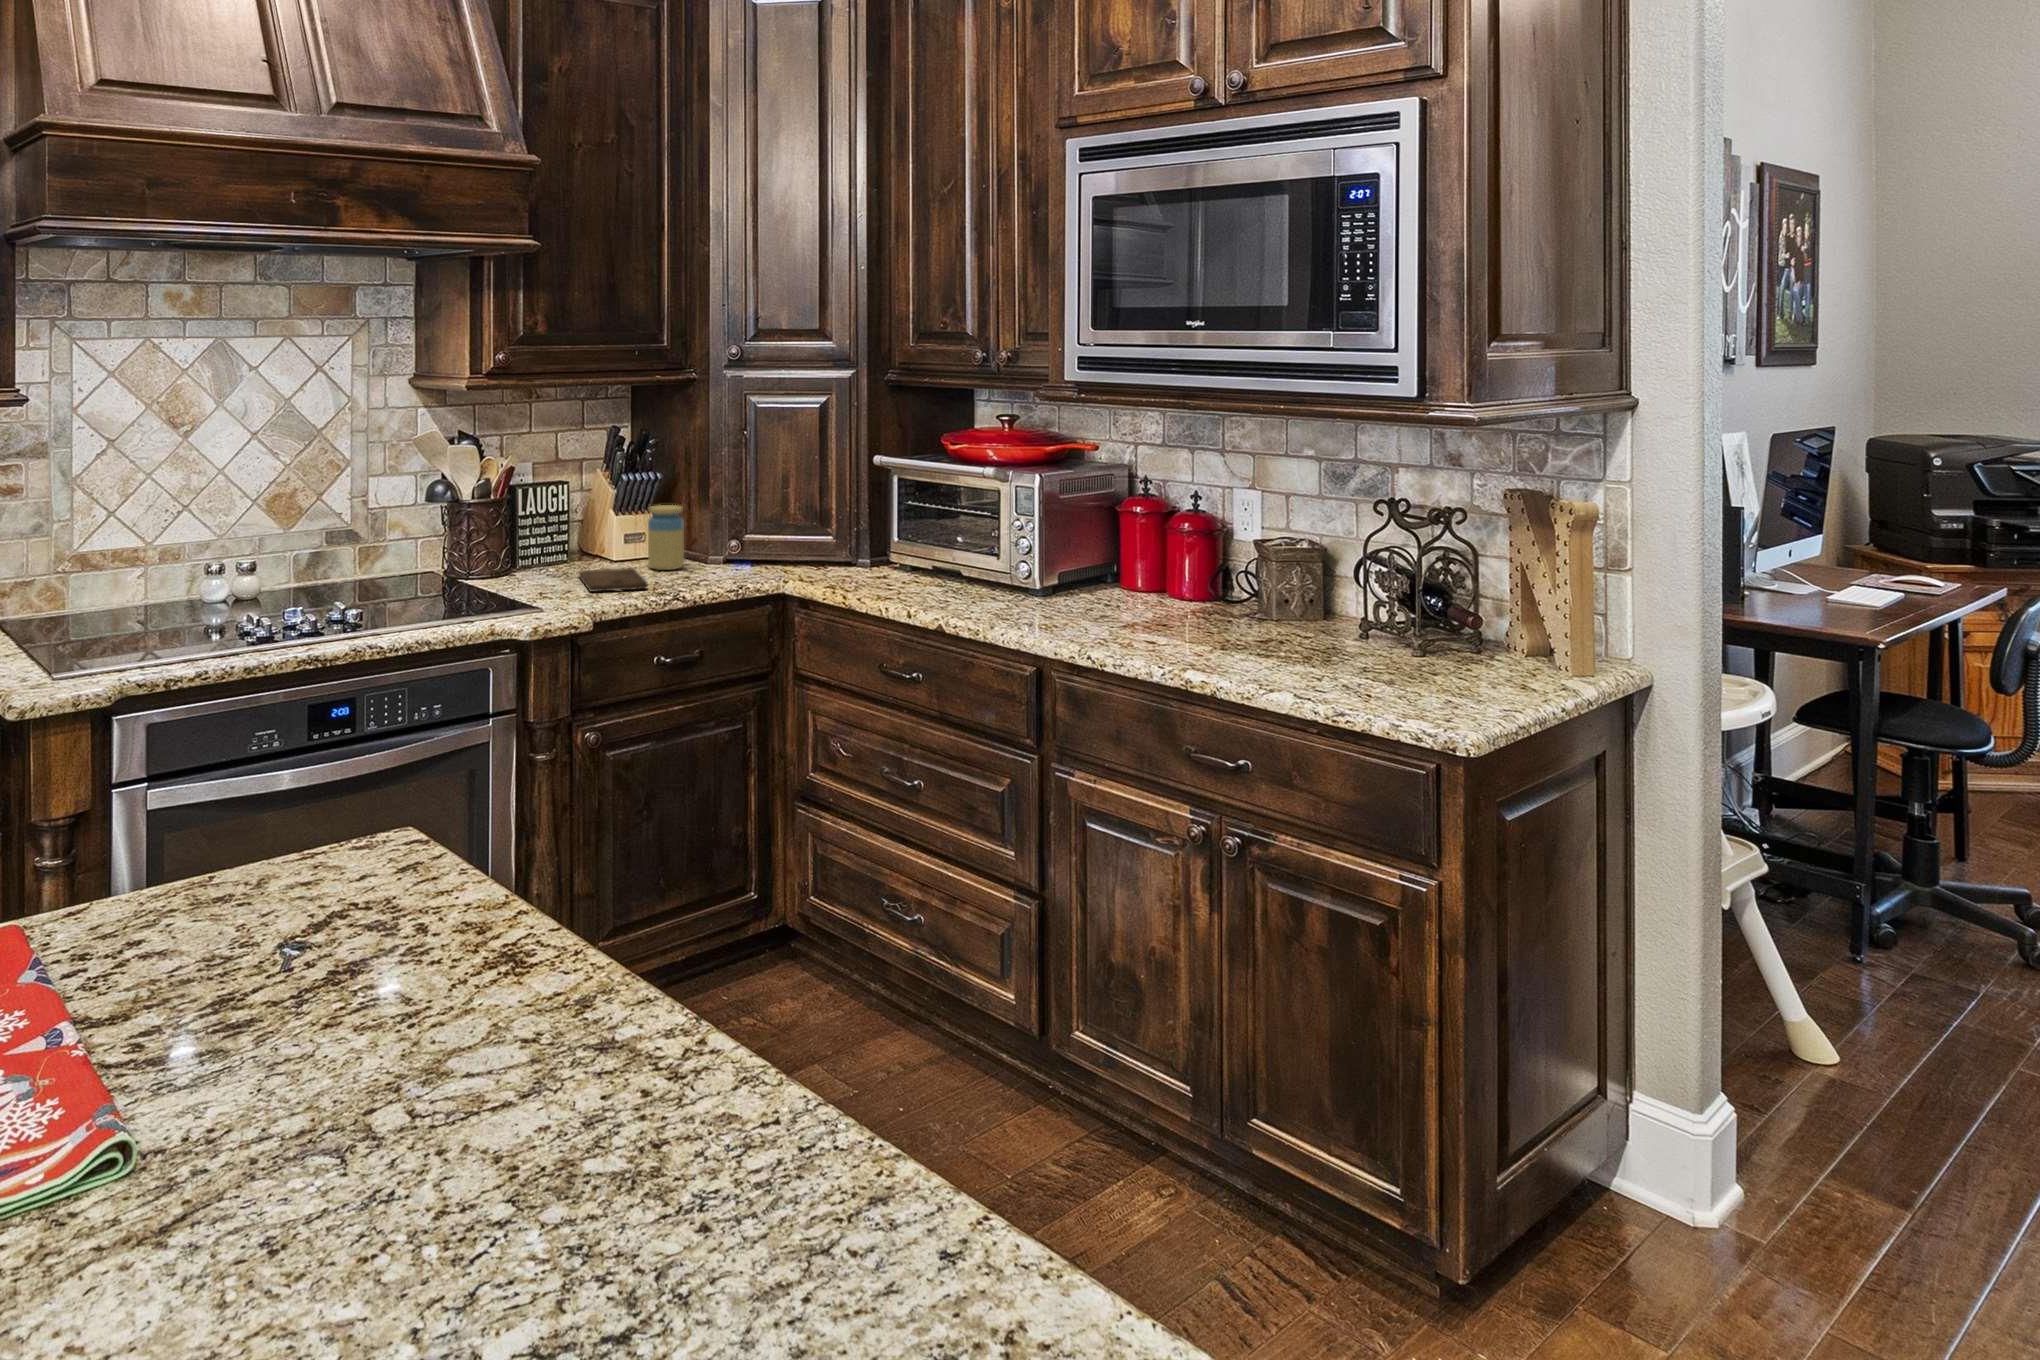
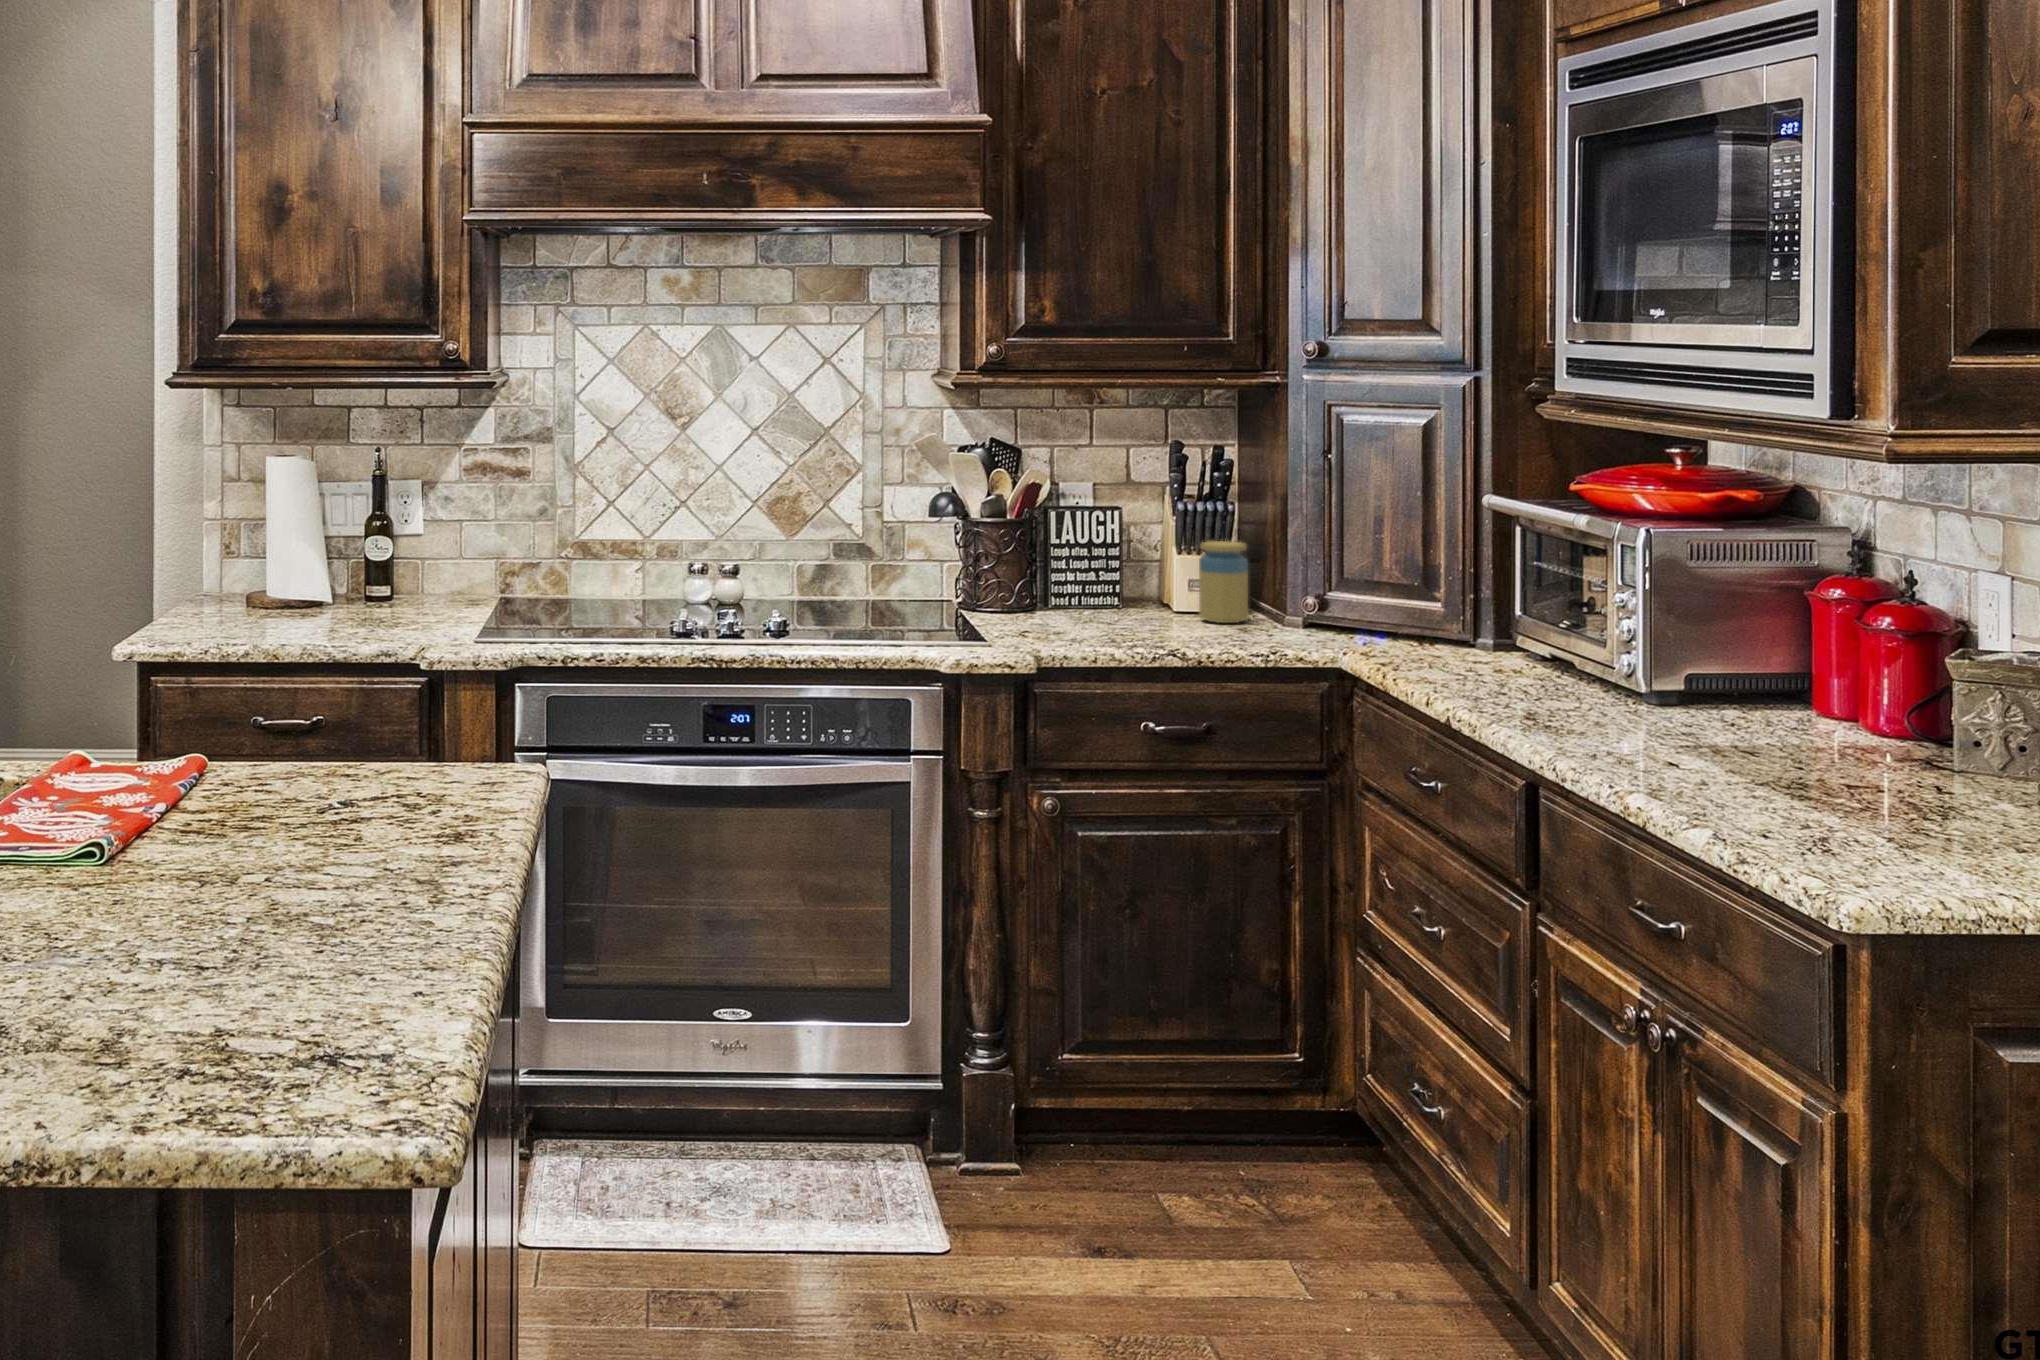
cutting board: present [579,568,648,592] -> none [1078,611,1169,637]

